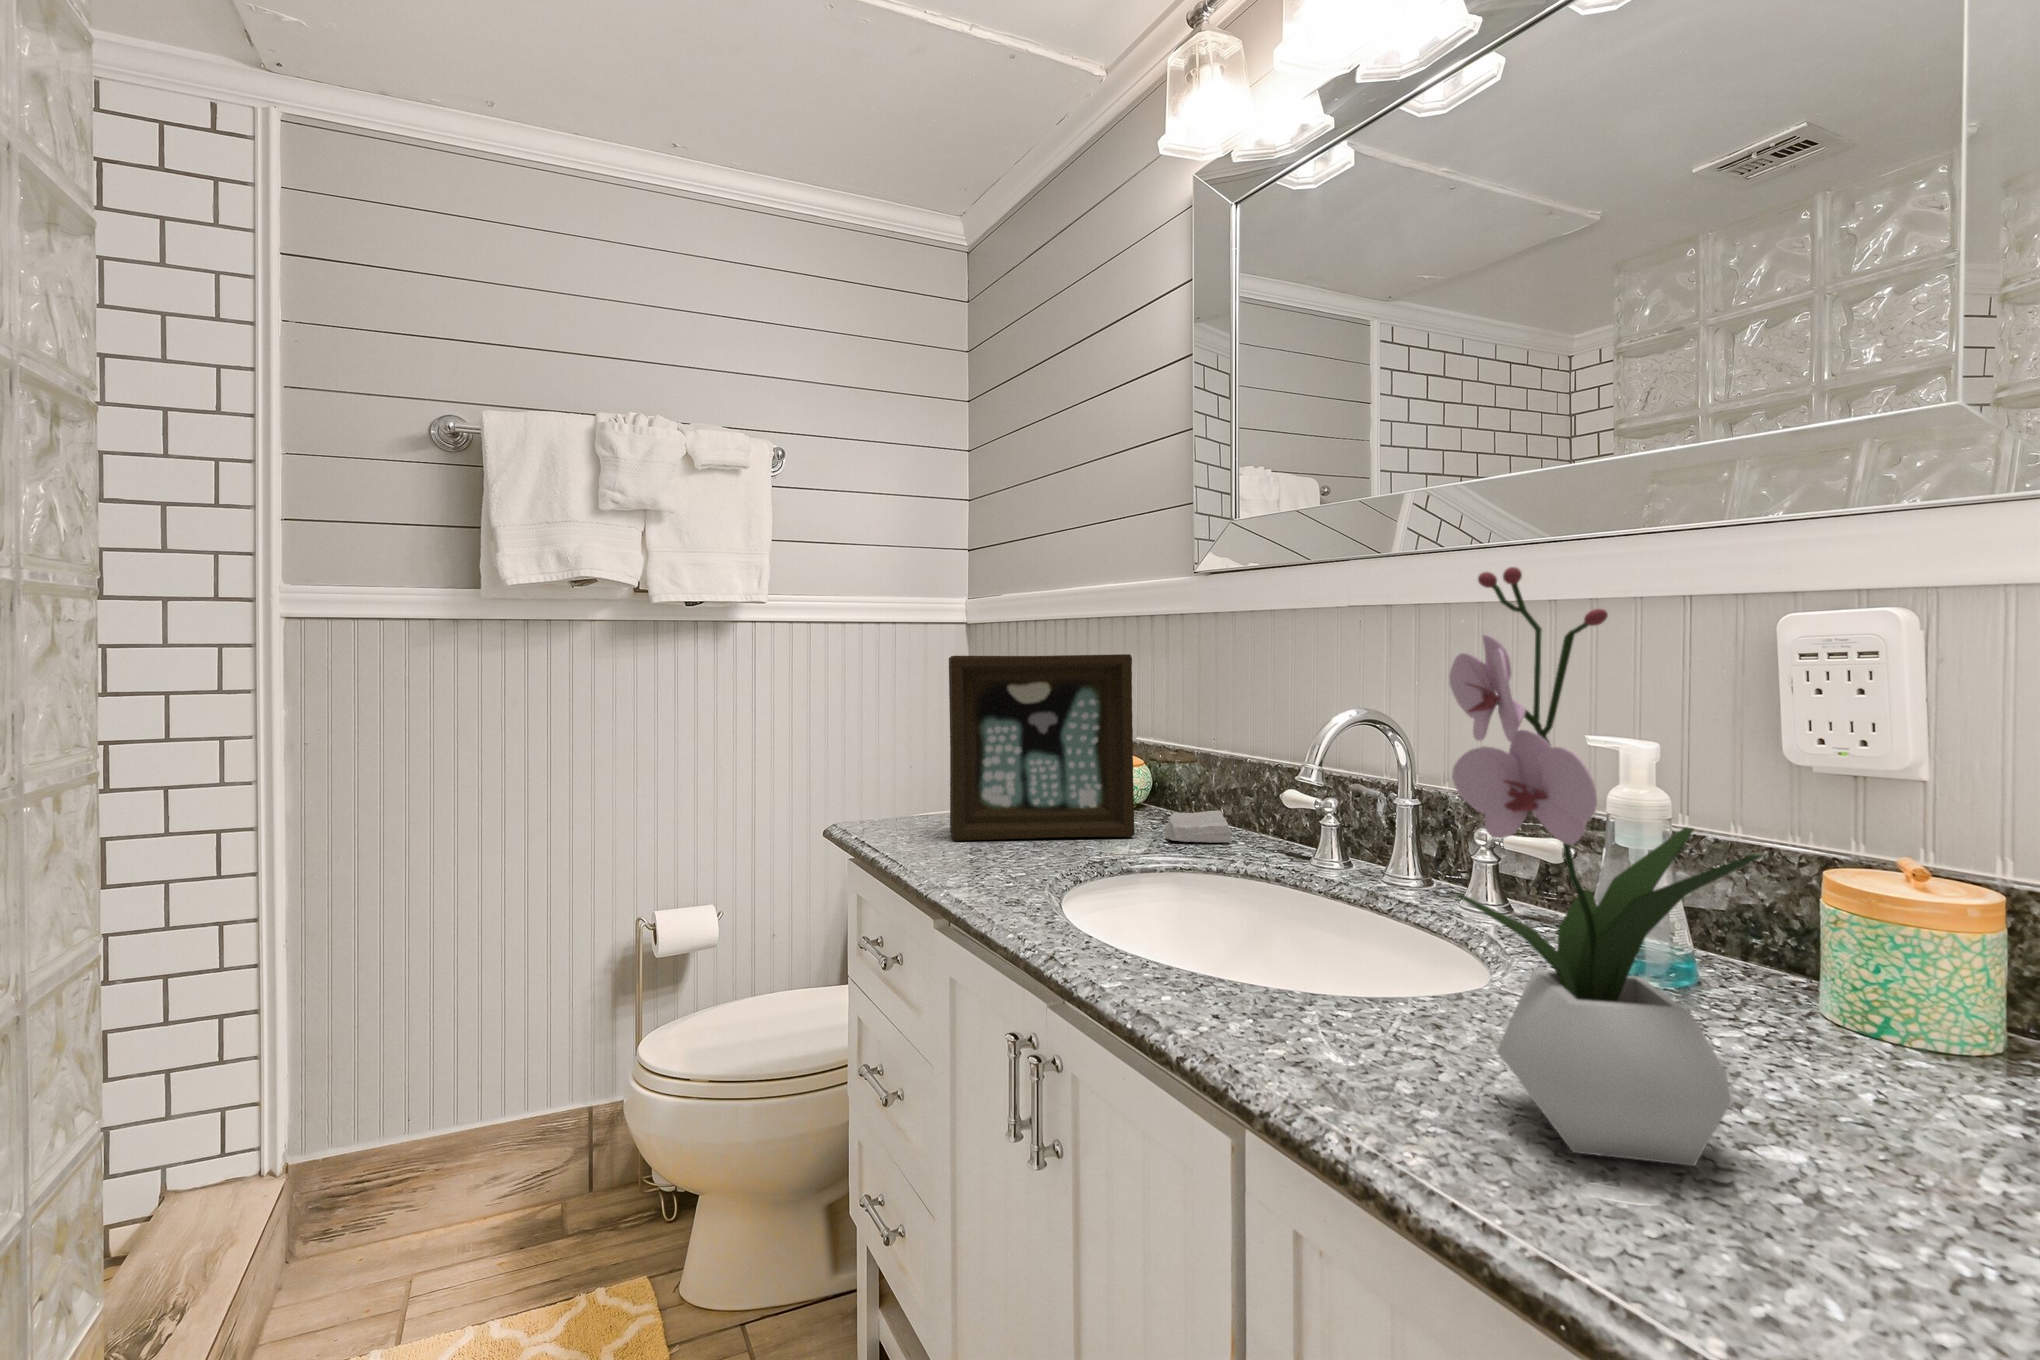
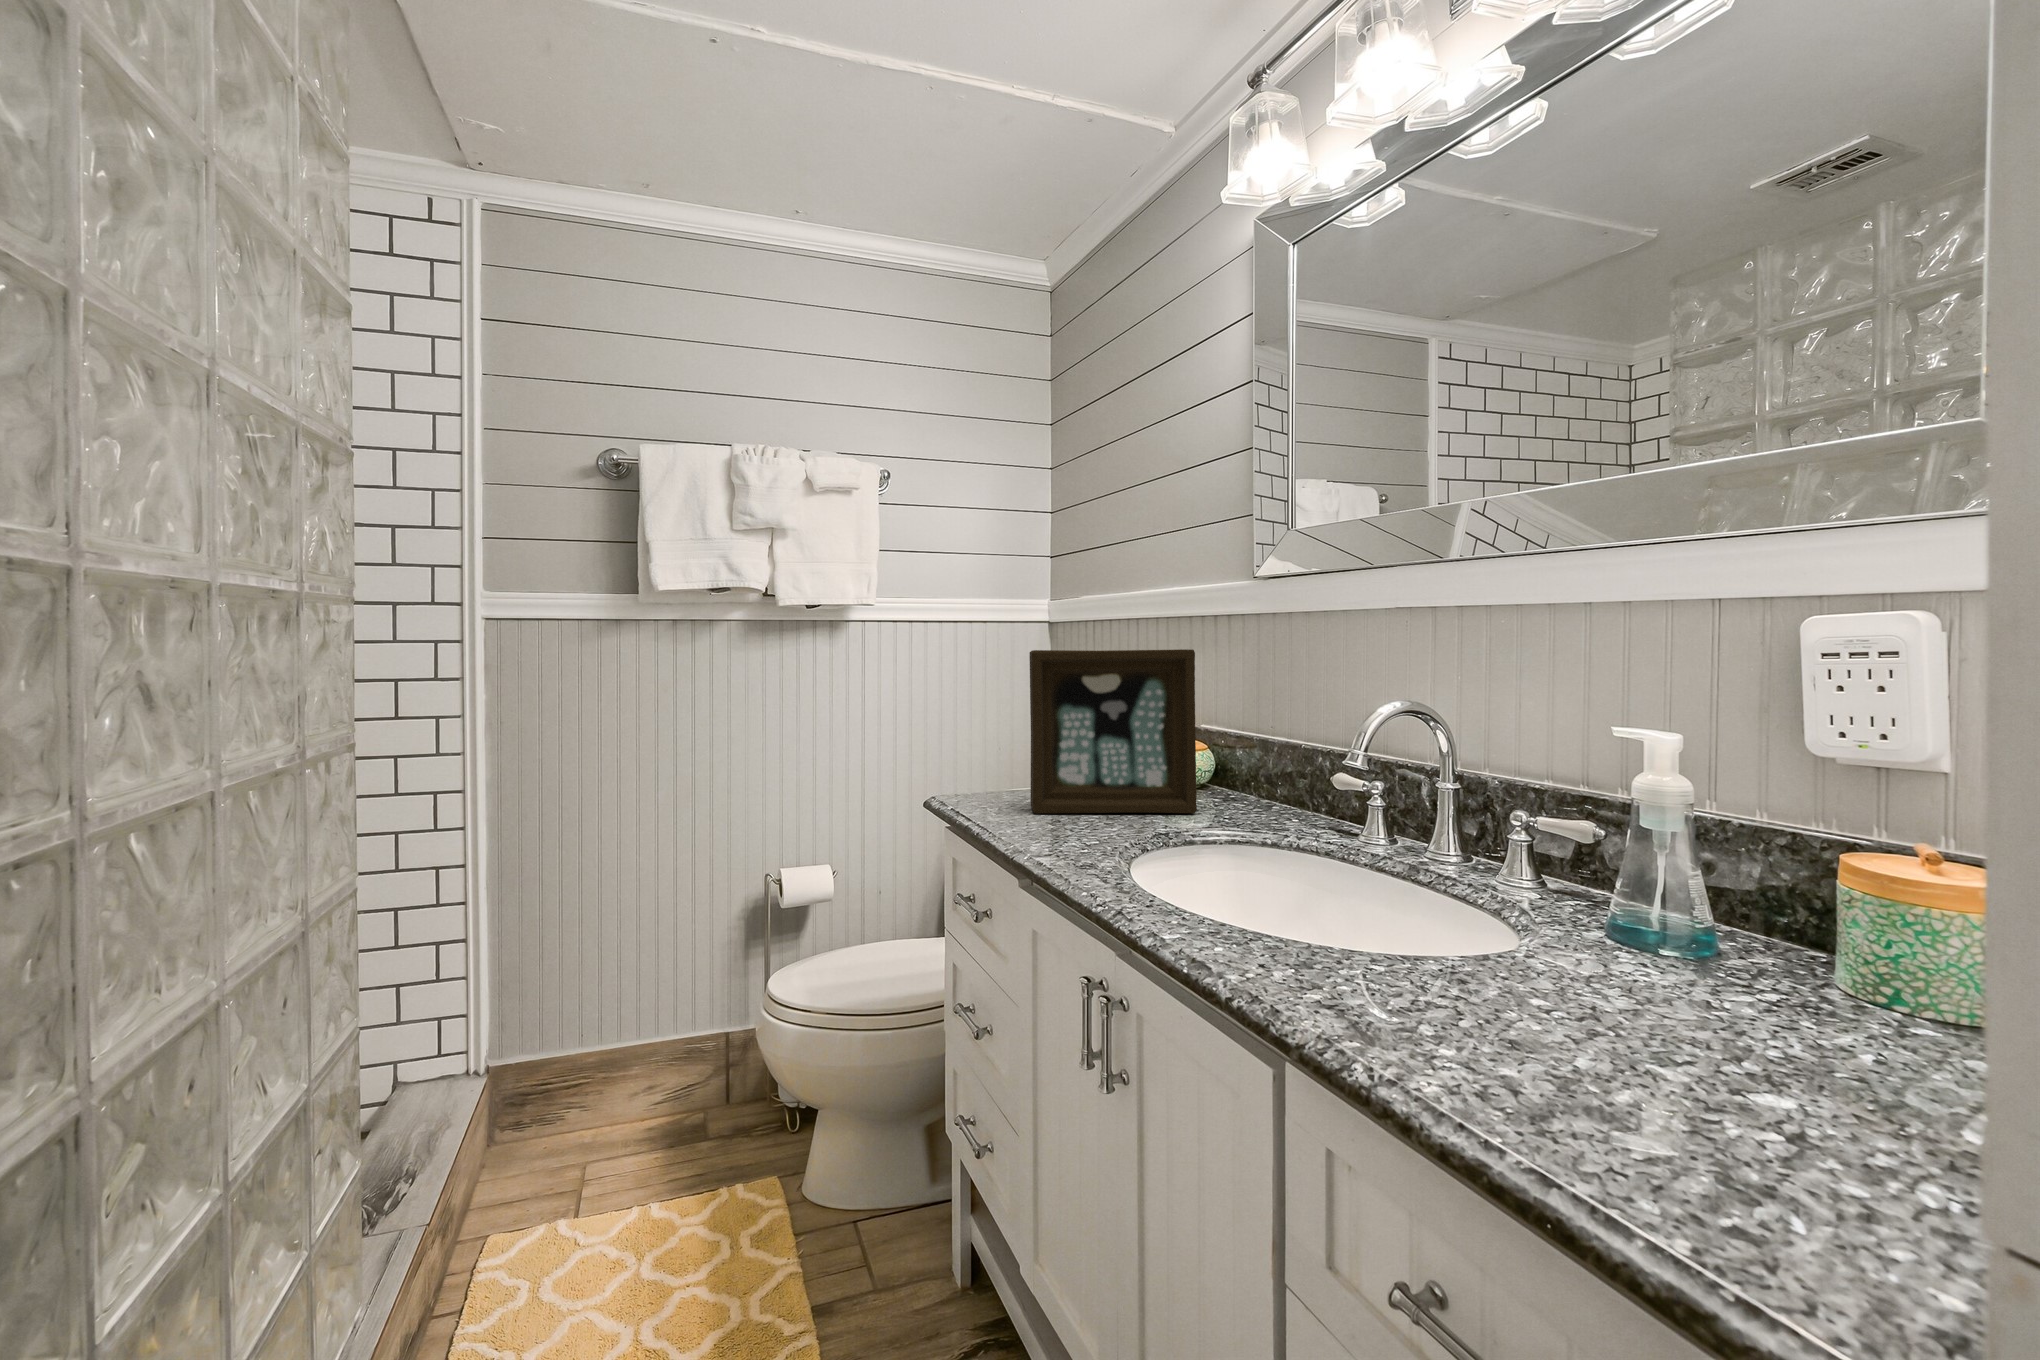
flower arrangement: present [1449,567,1763,1166] -> none [1470,578,1753,1105]
soap bar: present [1165,810,1231,843] -> none [1225,791,1286,820]

